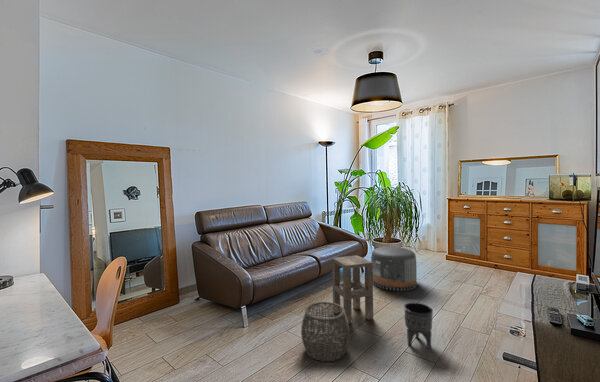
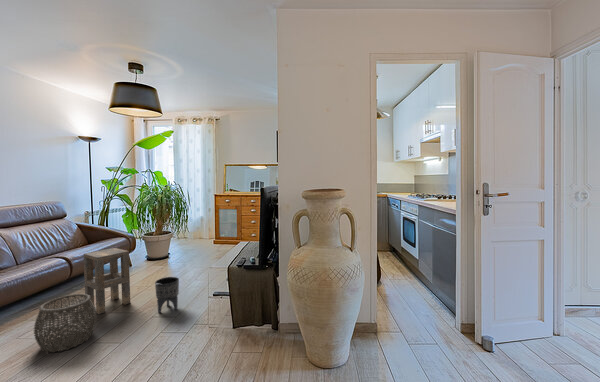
pouf: present [371,247,417,291] -> none [137,238,181,277]

